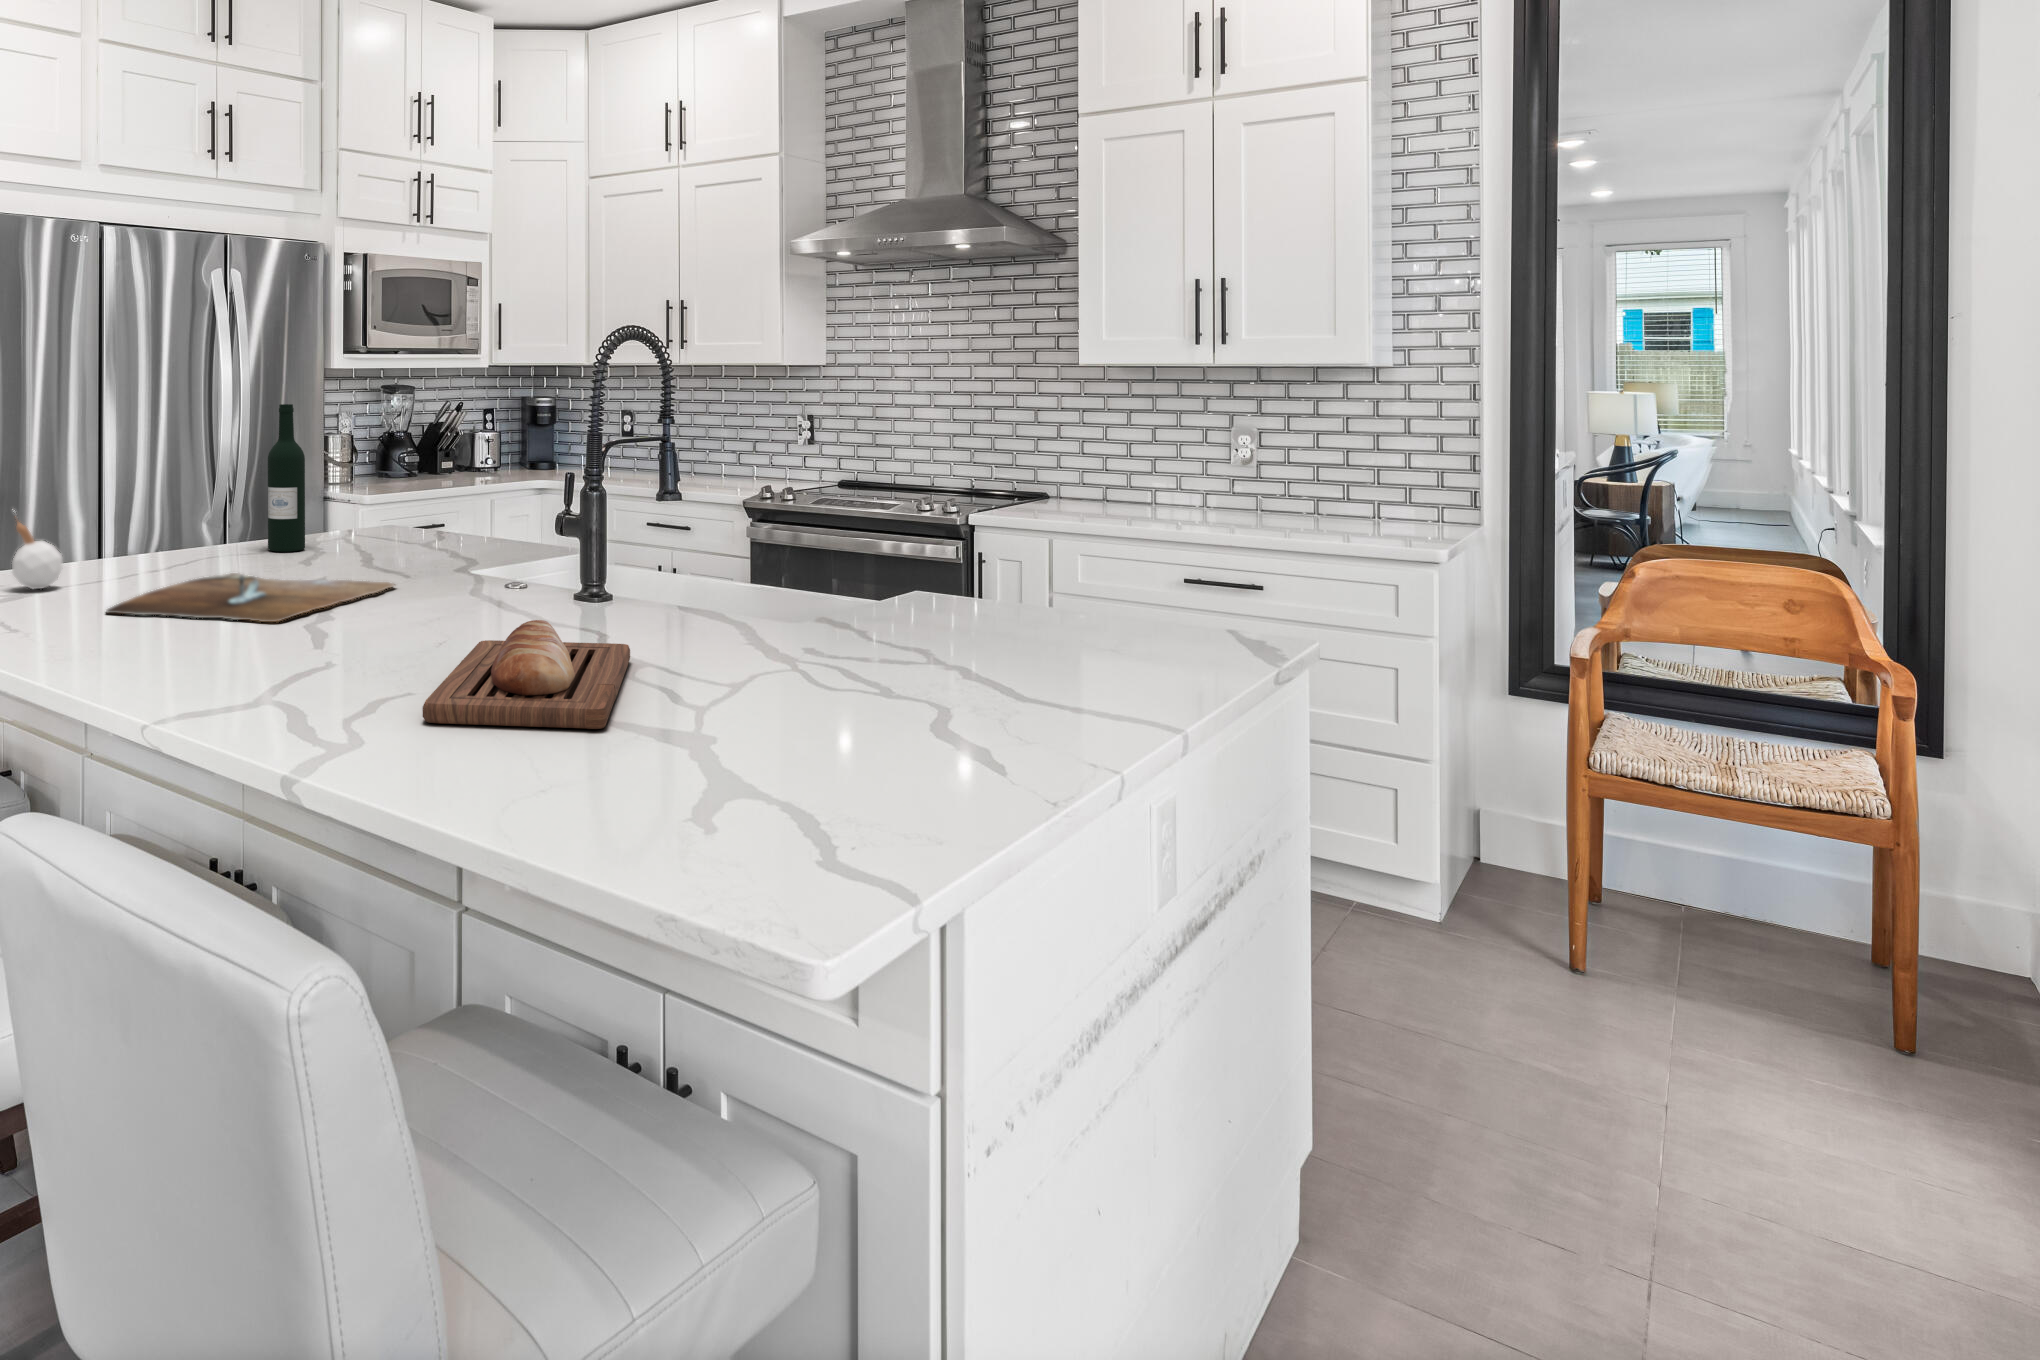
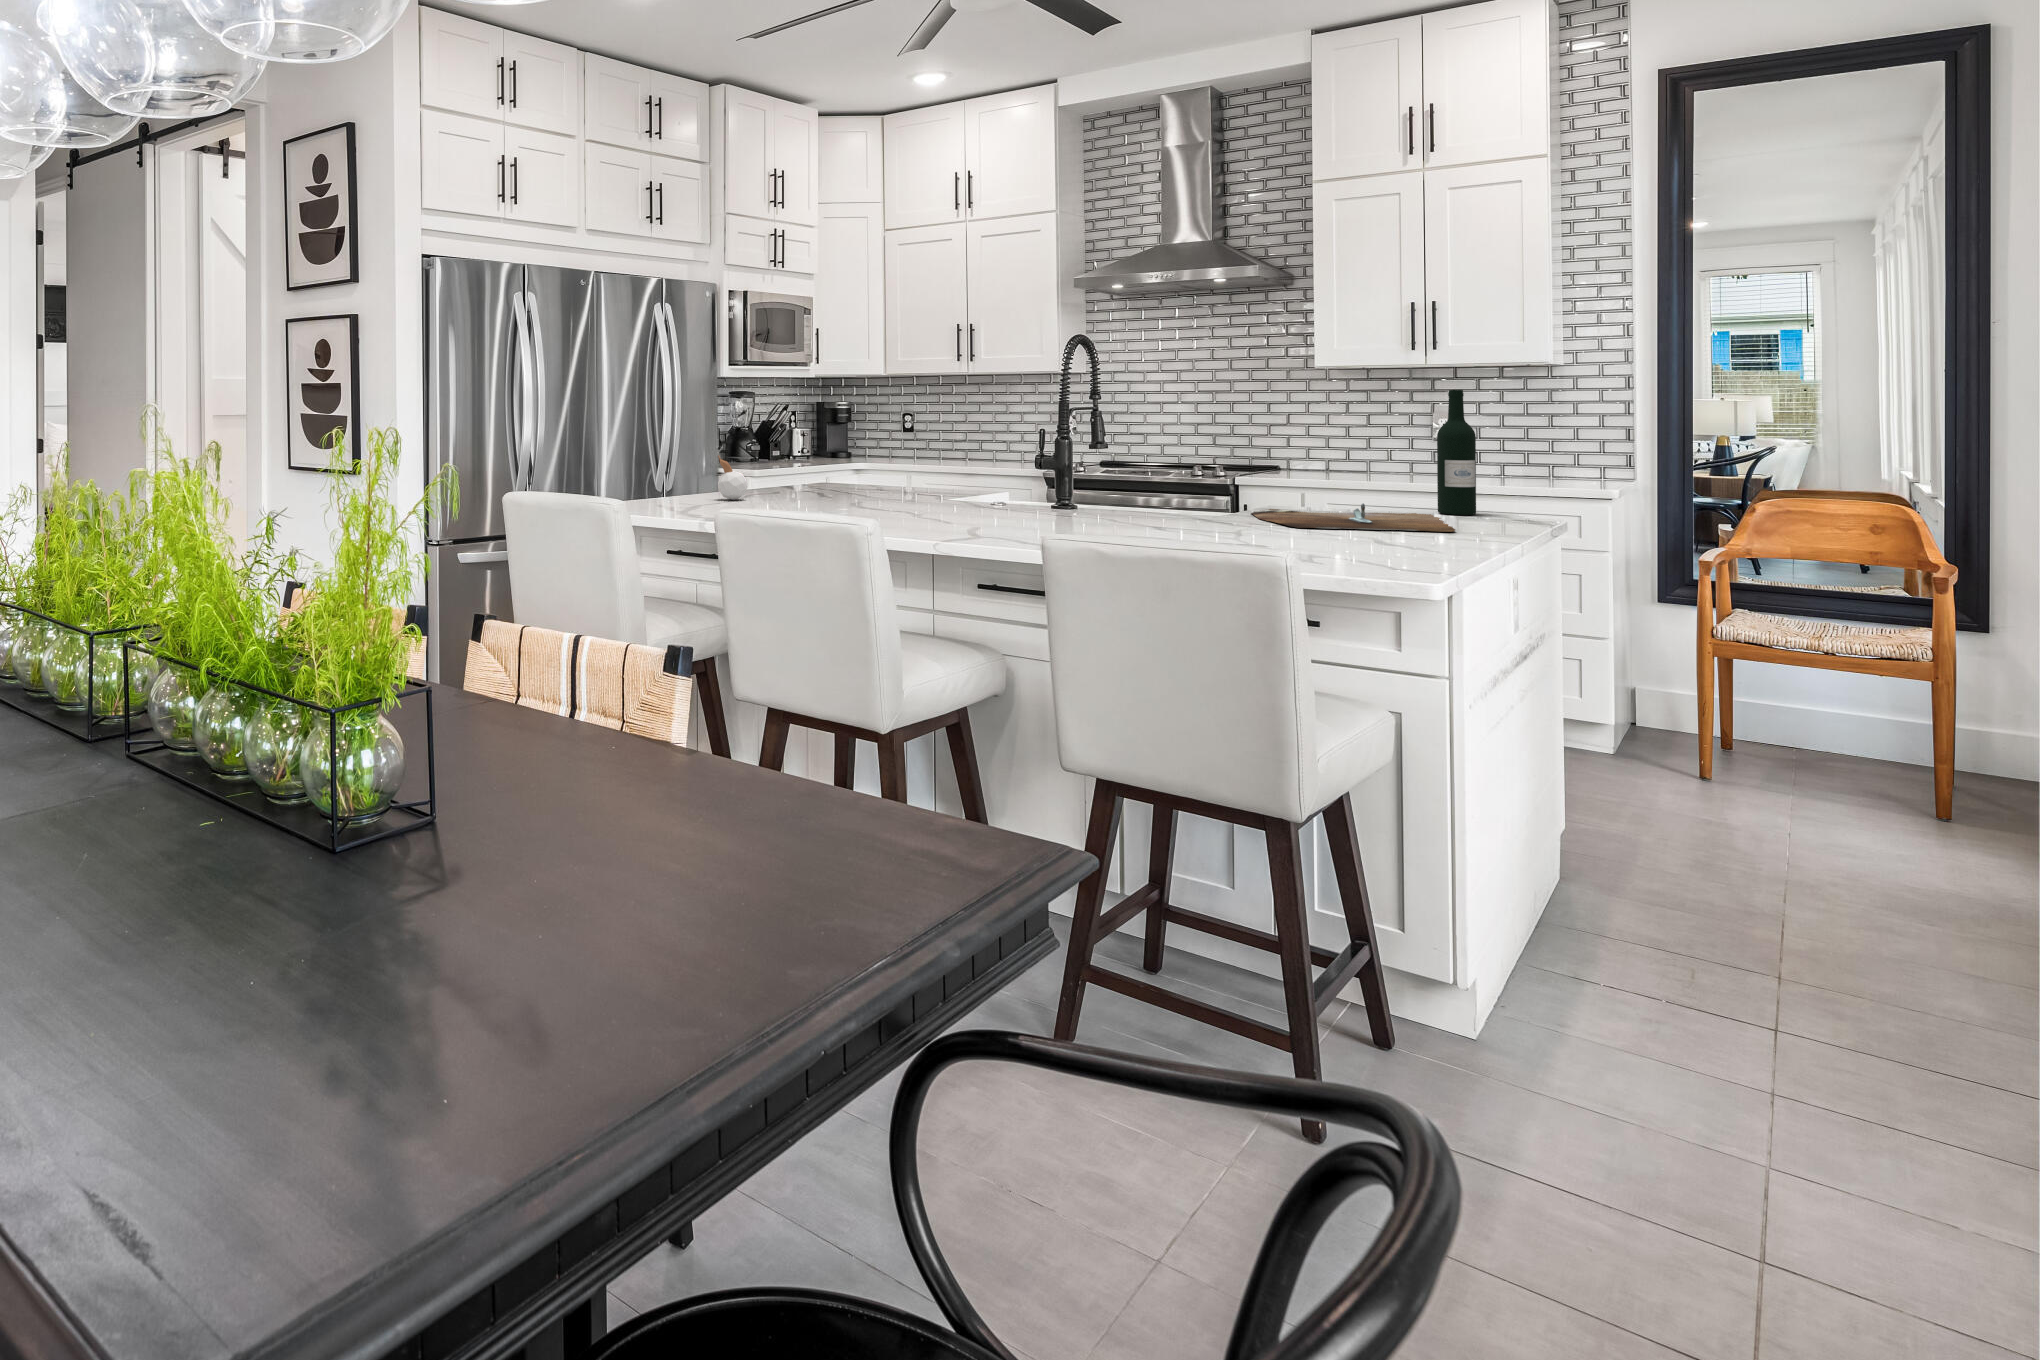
wine bottle: present [268,404,305,552] -> present [1437,390,1476,515]
cutting board: present [107,573,394,622] -> present [1251,503,1455,532]
bread loaf: present [423,620,630,729] -> none [1087,496,1223,539]

